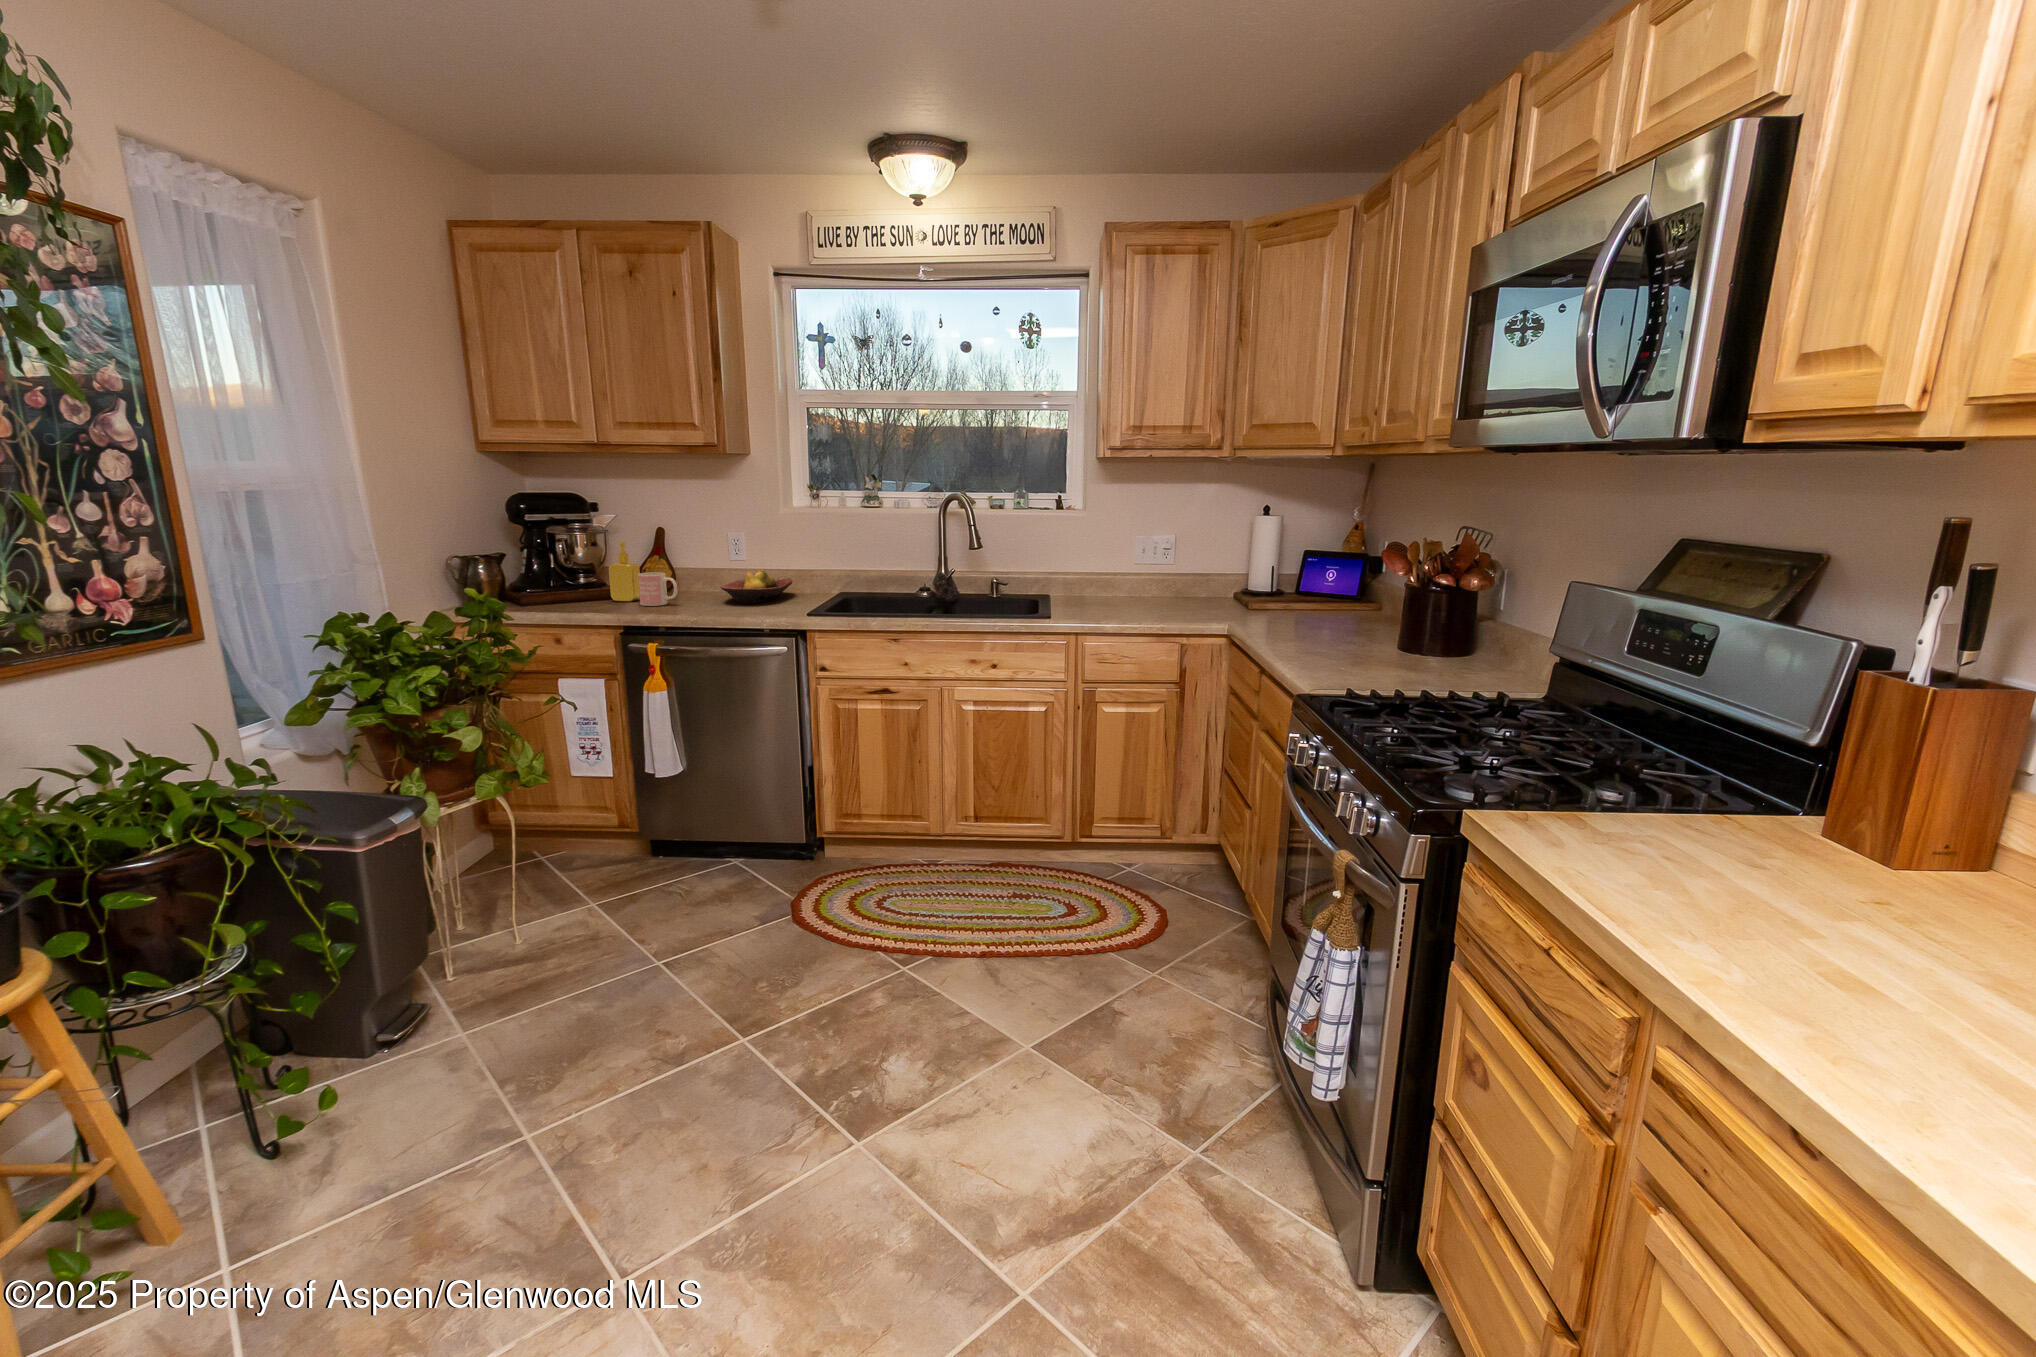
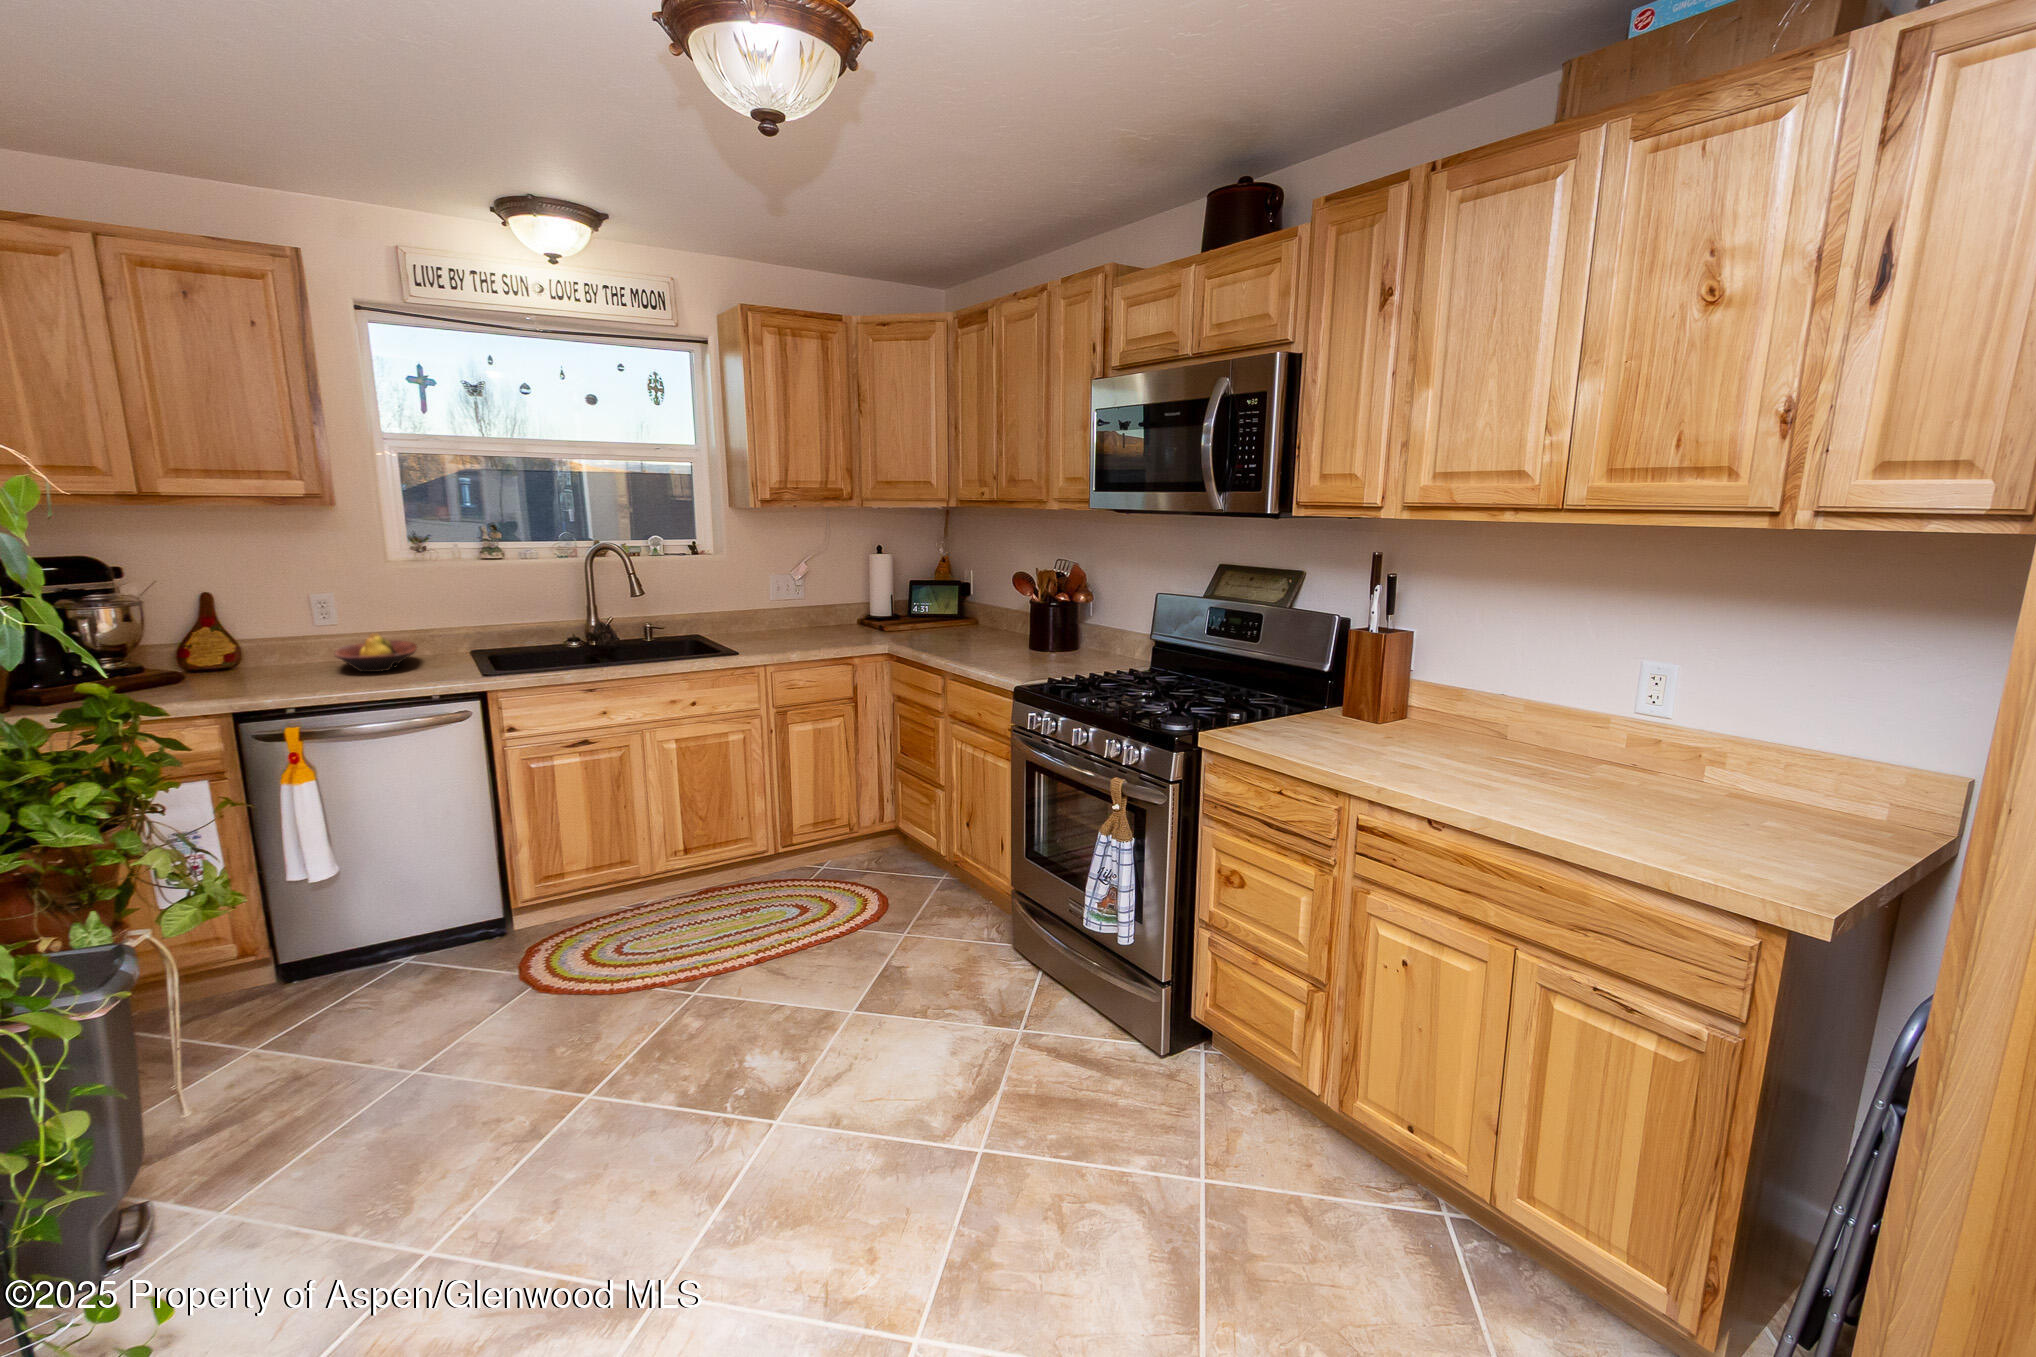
soap dispenser: present [609,542,640,601] -> none [162,613,212,686]
mug: present [638,572,678,606] -> none [220,647,282,687]

